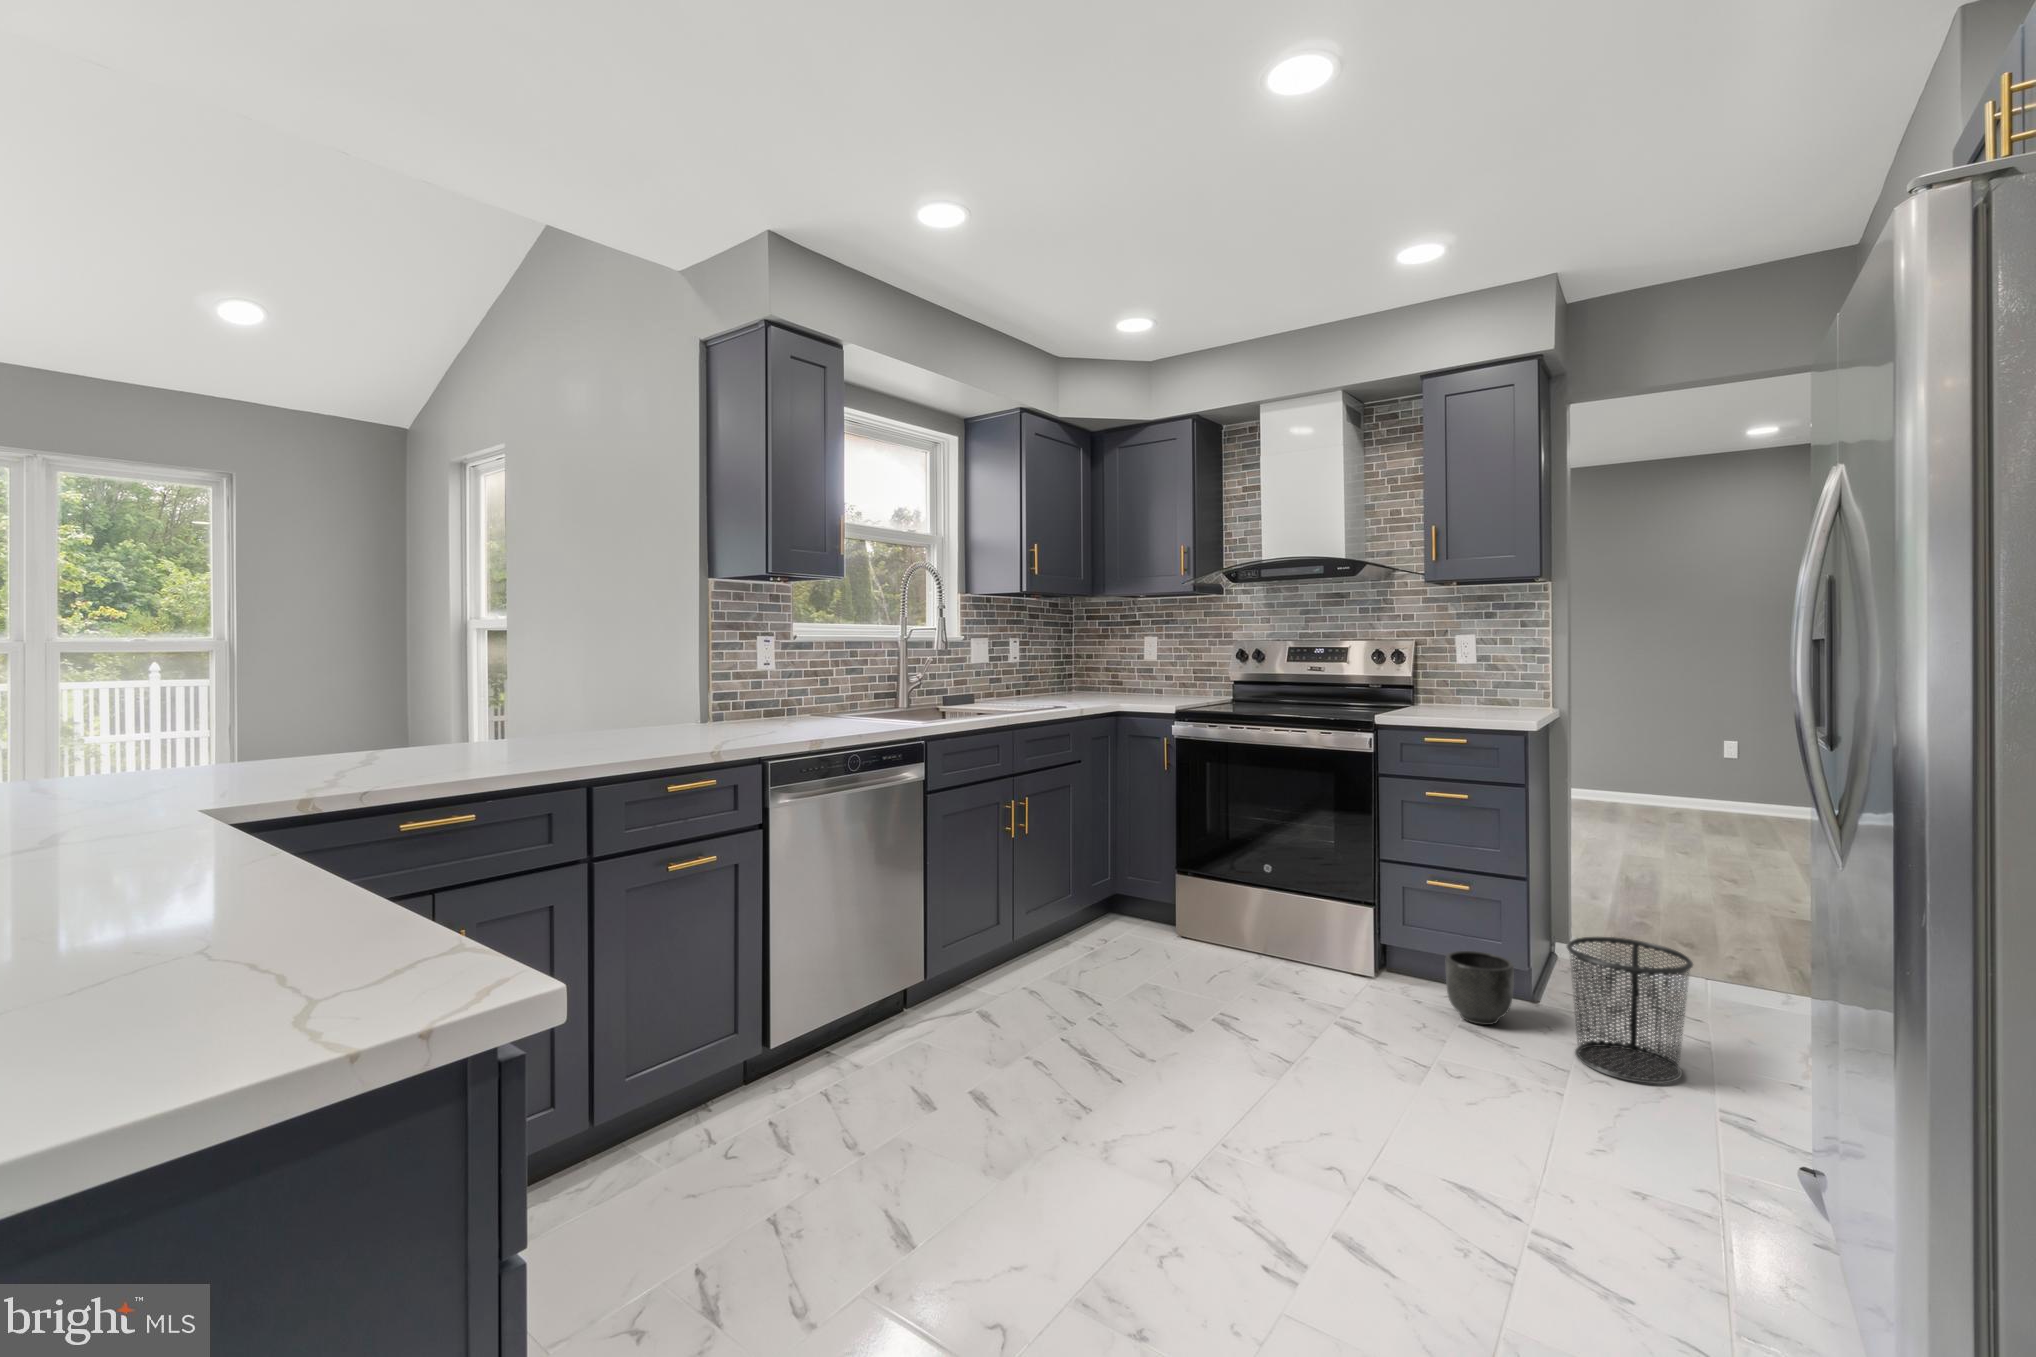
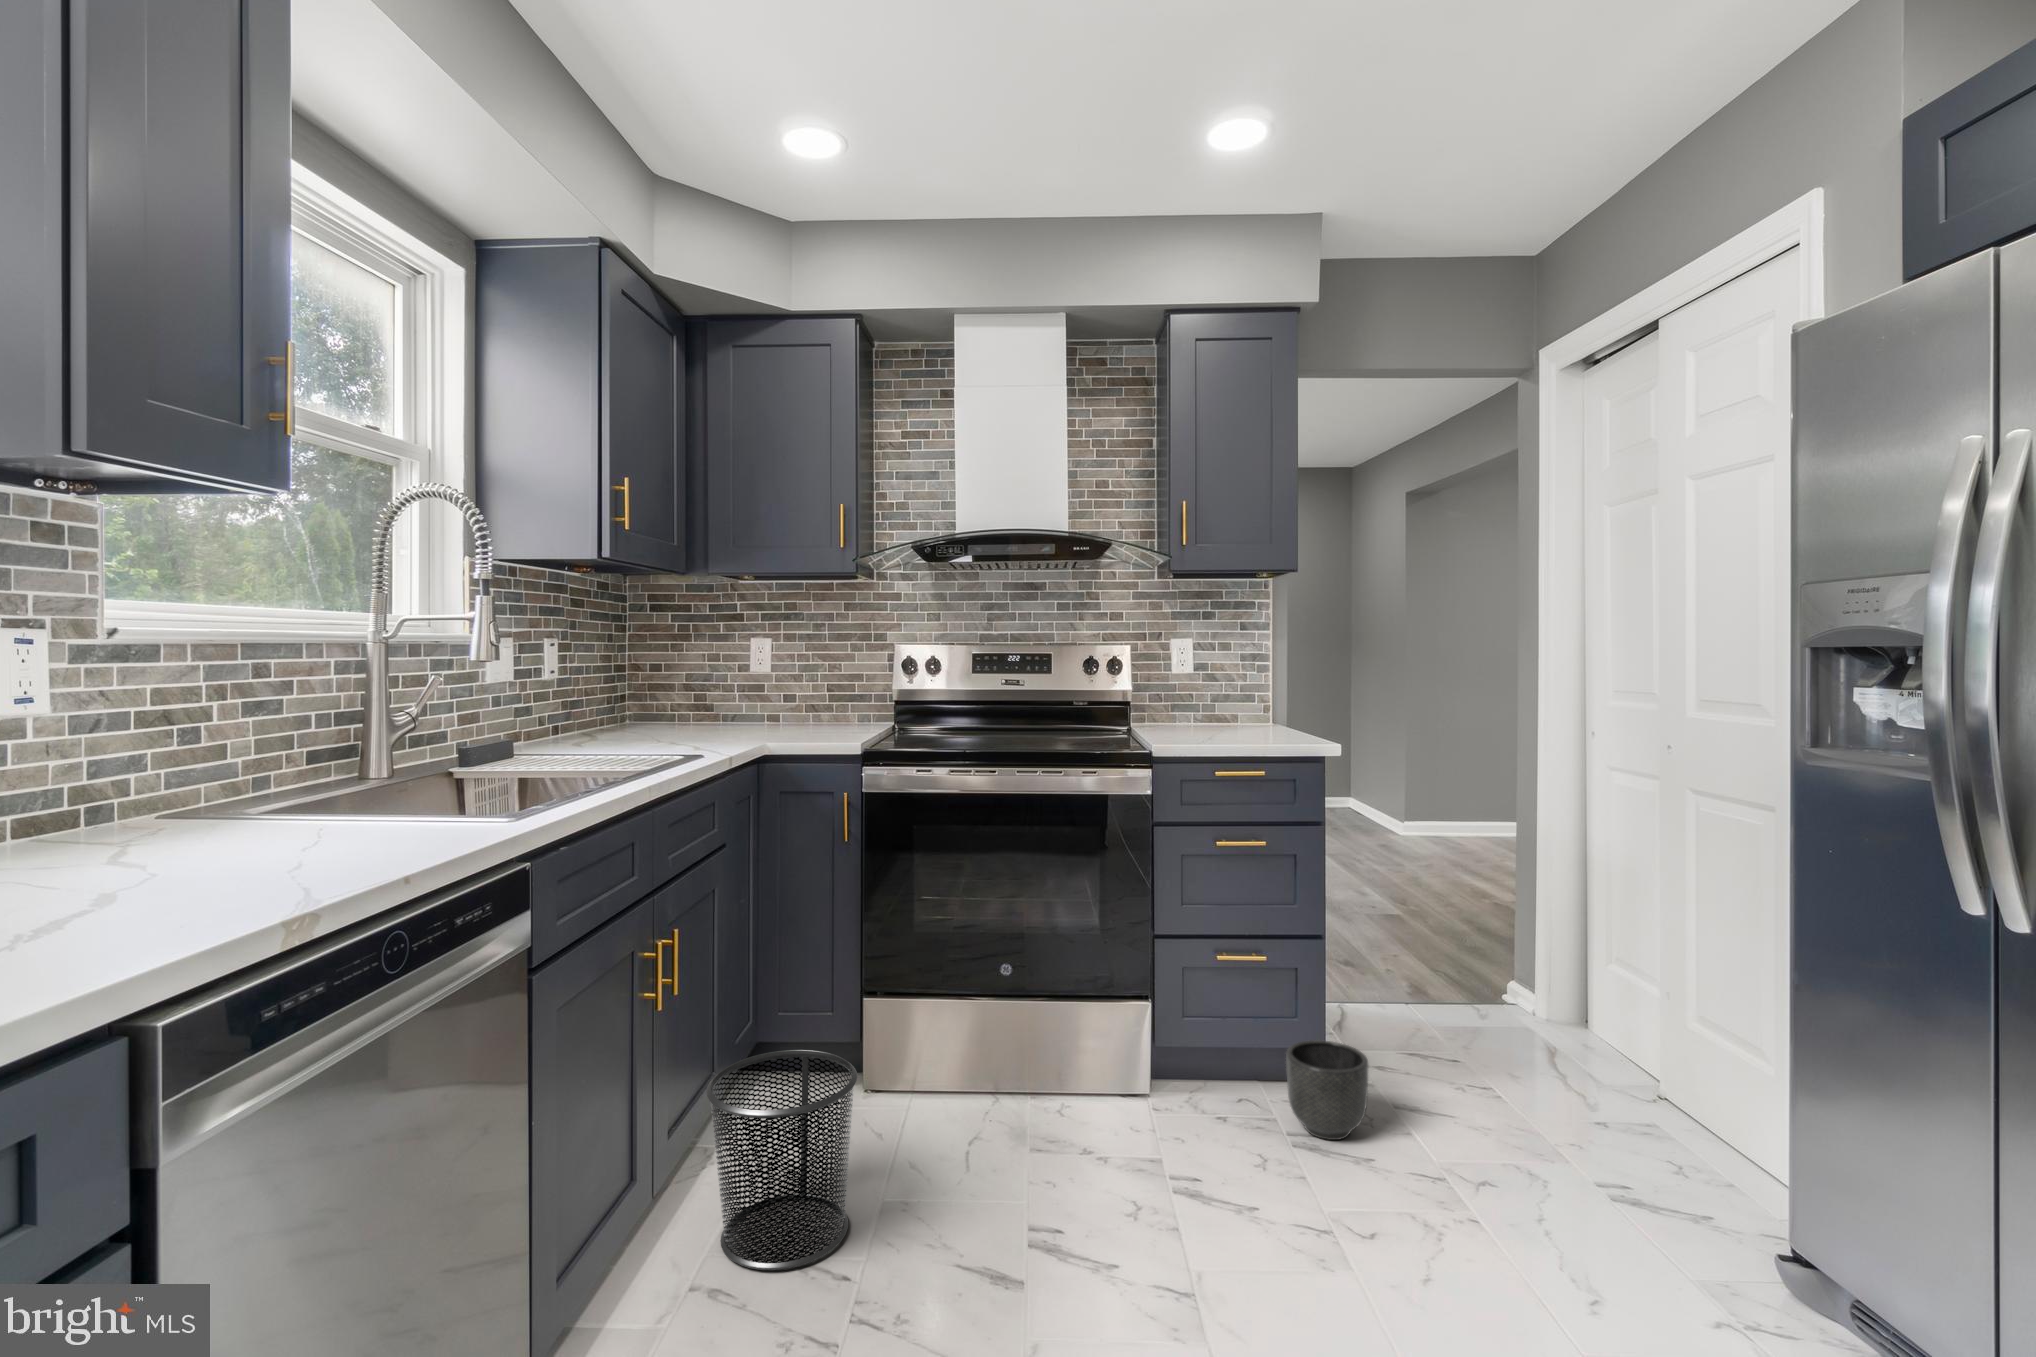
waste bin: present [1567,937,1693,1084] -> present [706,1050,857,1270]

